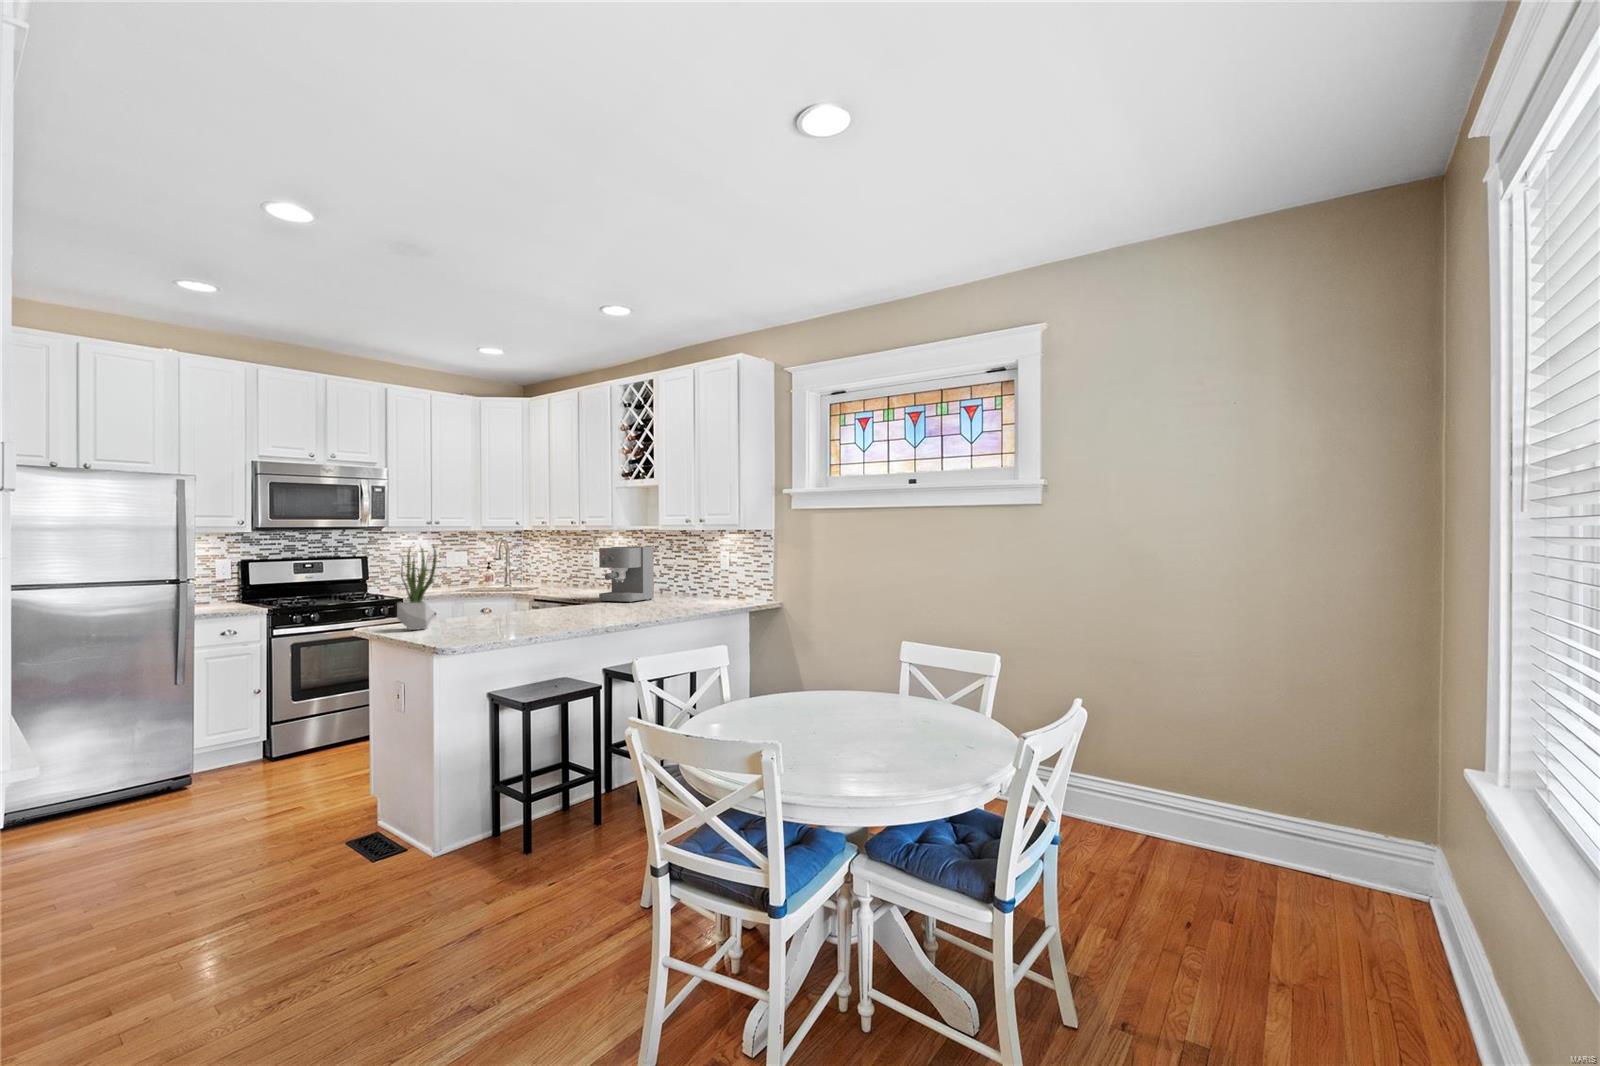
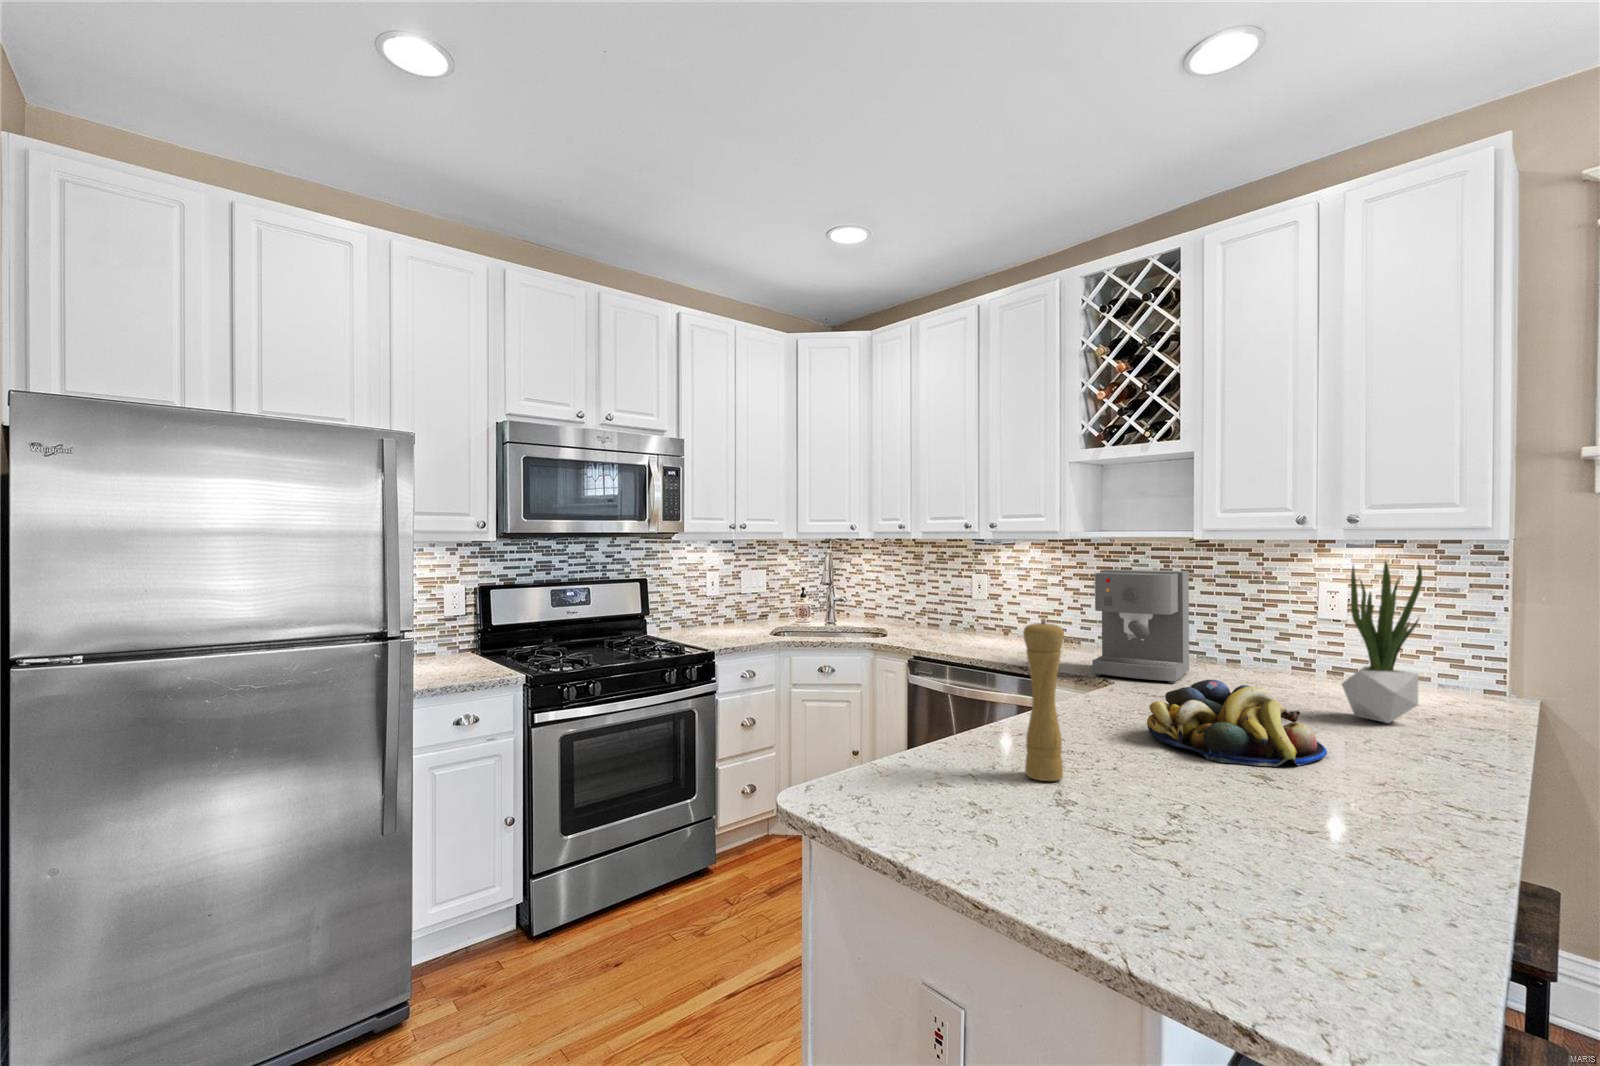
potted plant: present [397,547,437,630] -> present [1342,561,1423,723]
pepper mill: none [467,563,484,626] -> present [1023,621,1064,781]
fruit bowl: none [552,592,622,621] -> present [1147,680,1327,767]

